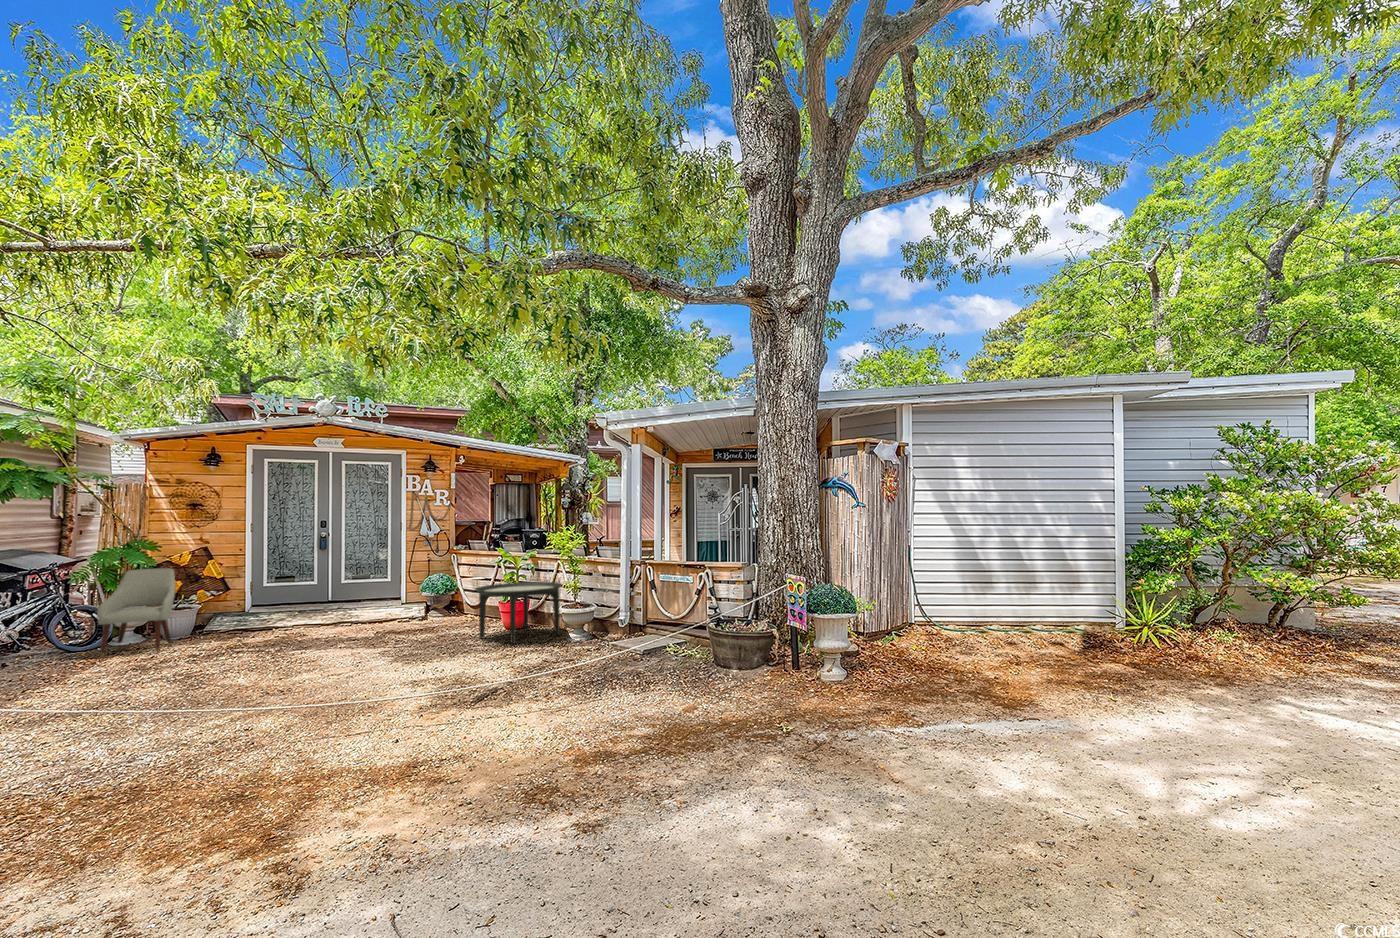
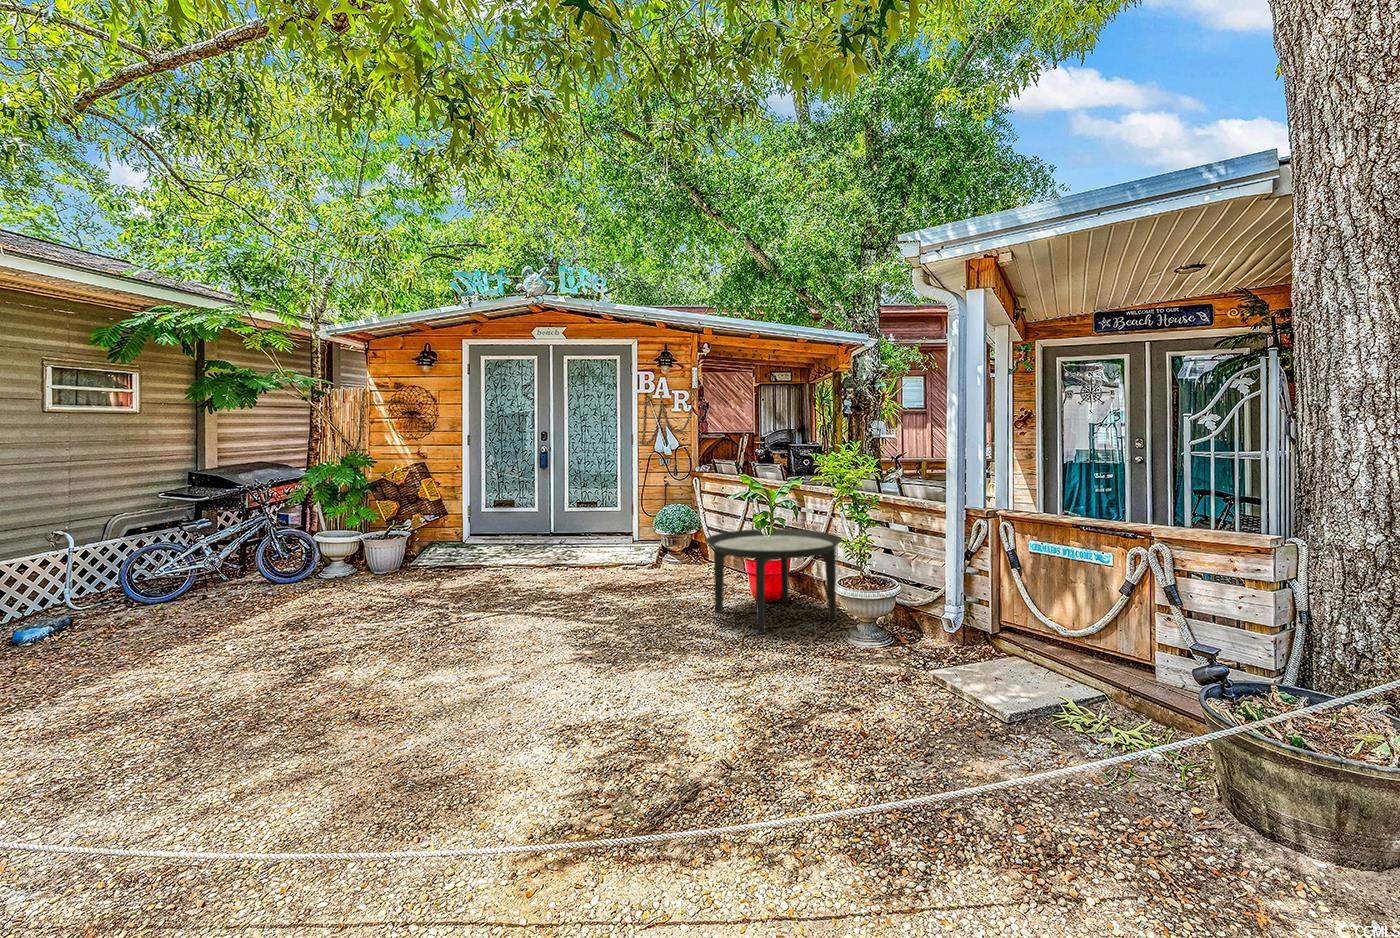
chair: present [97,568,175,658] -> none [296,489,381,593]

